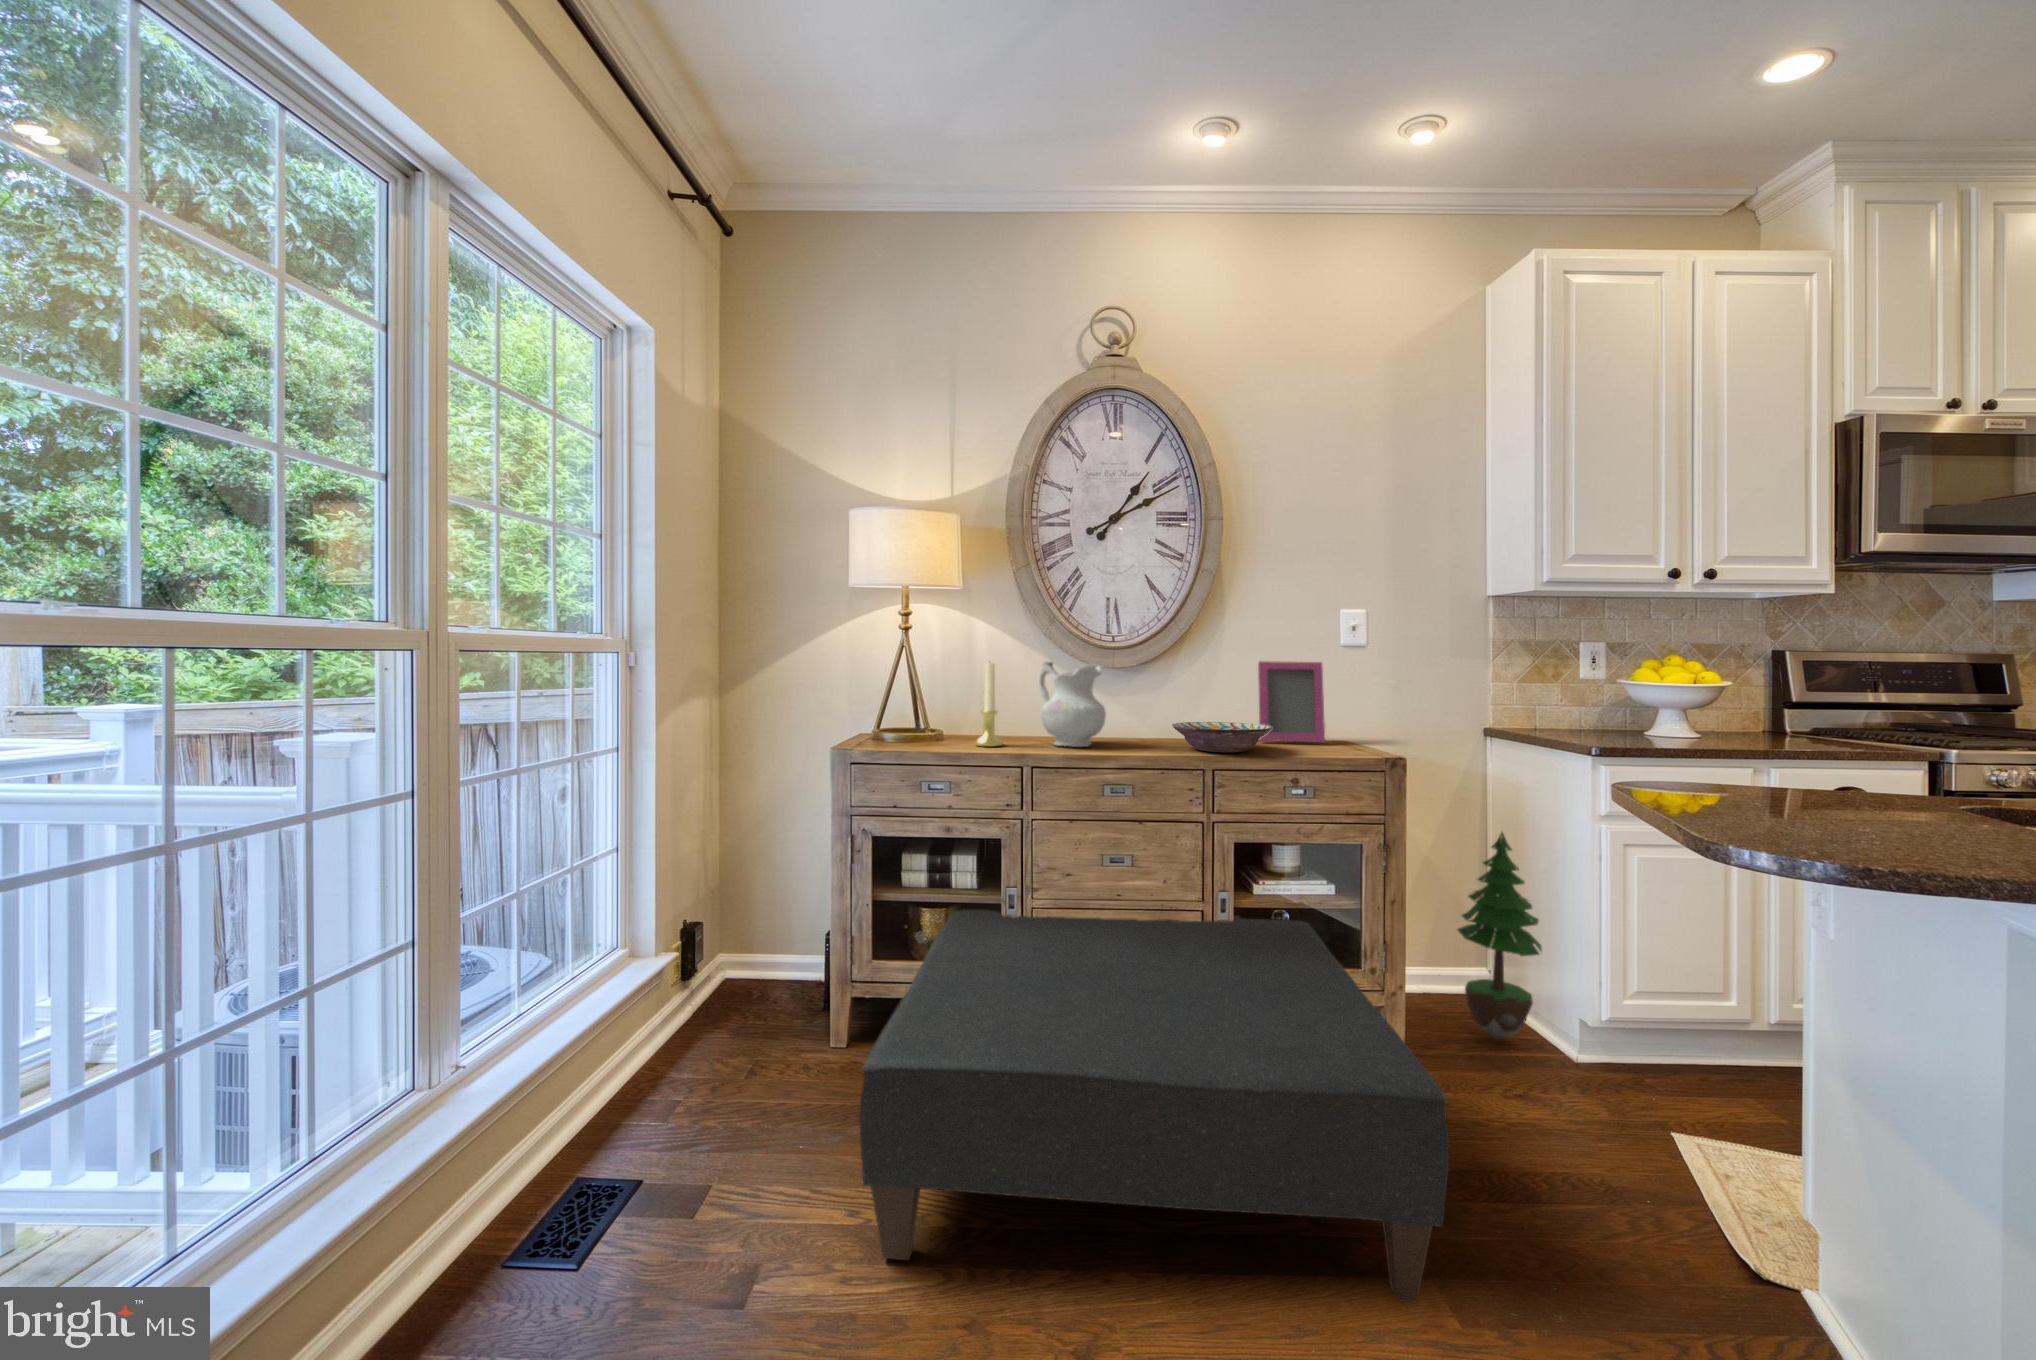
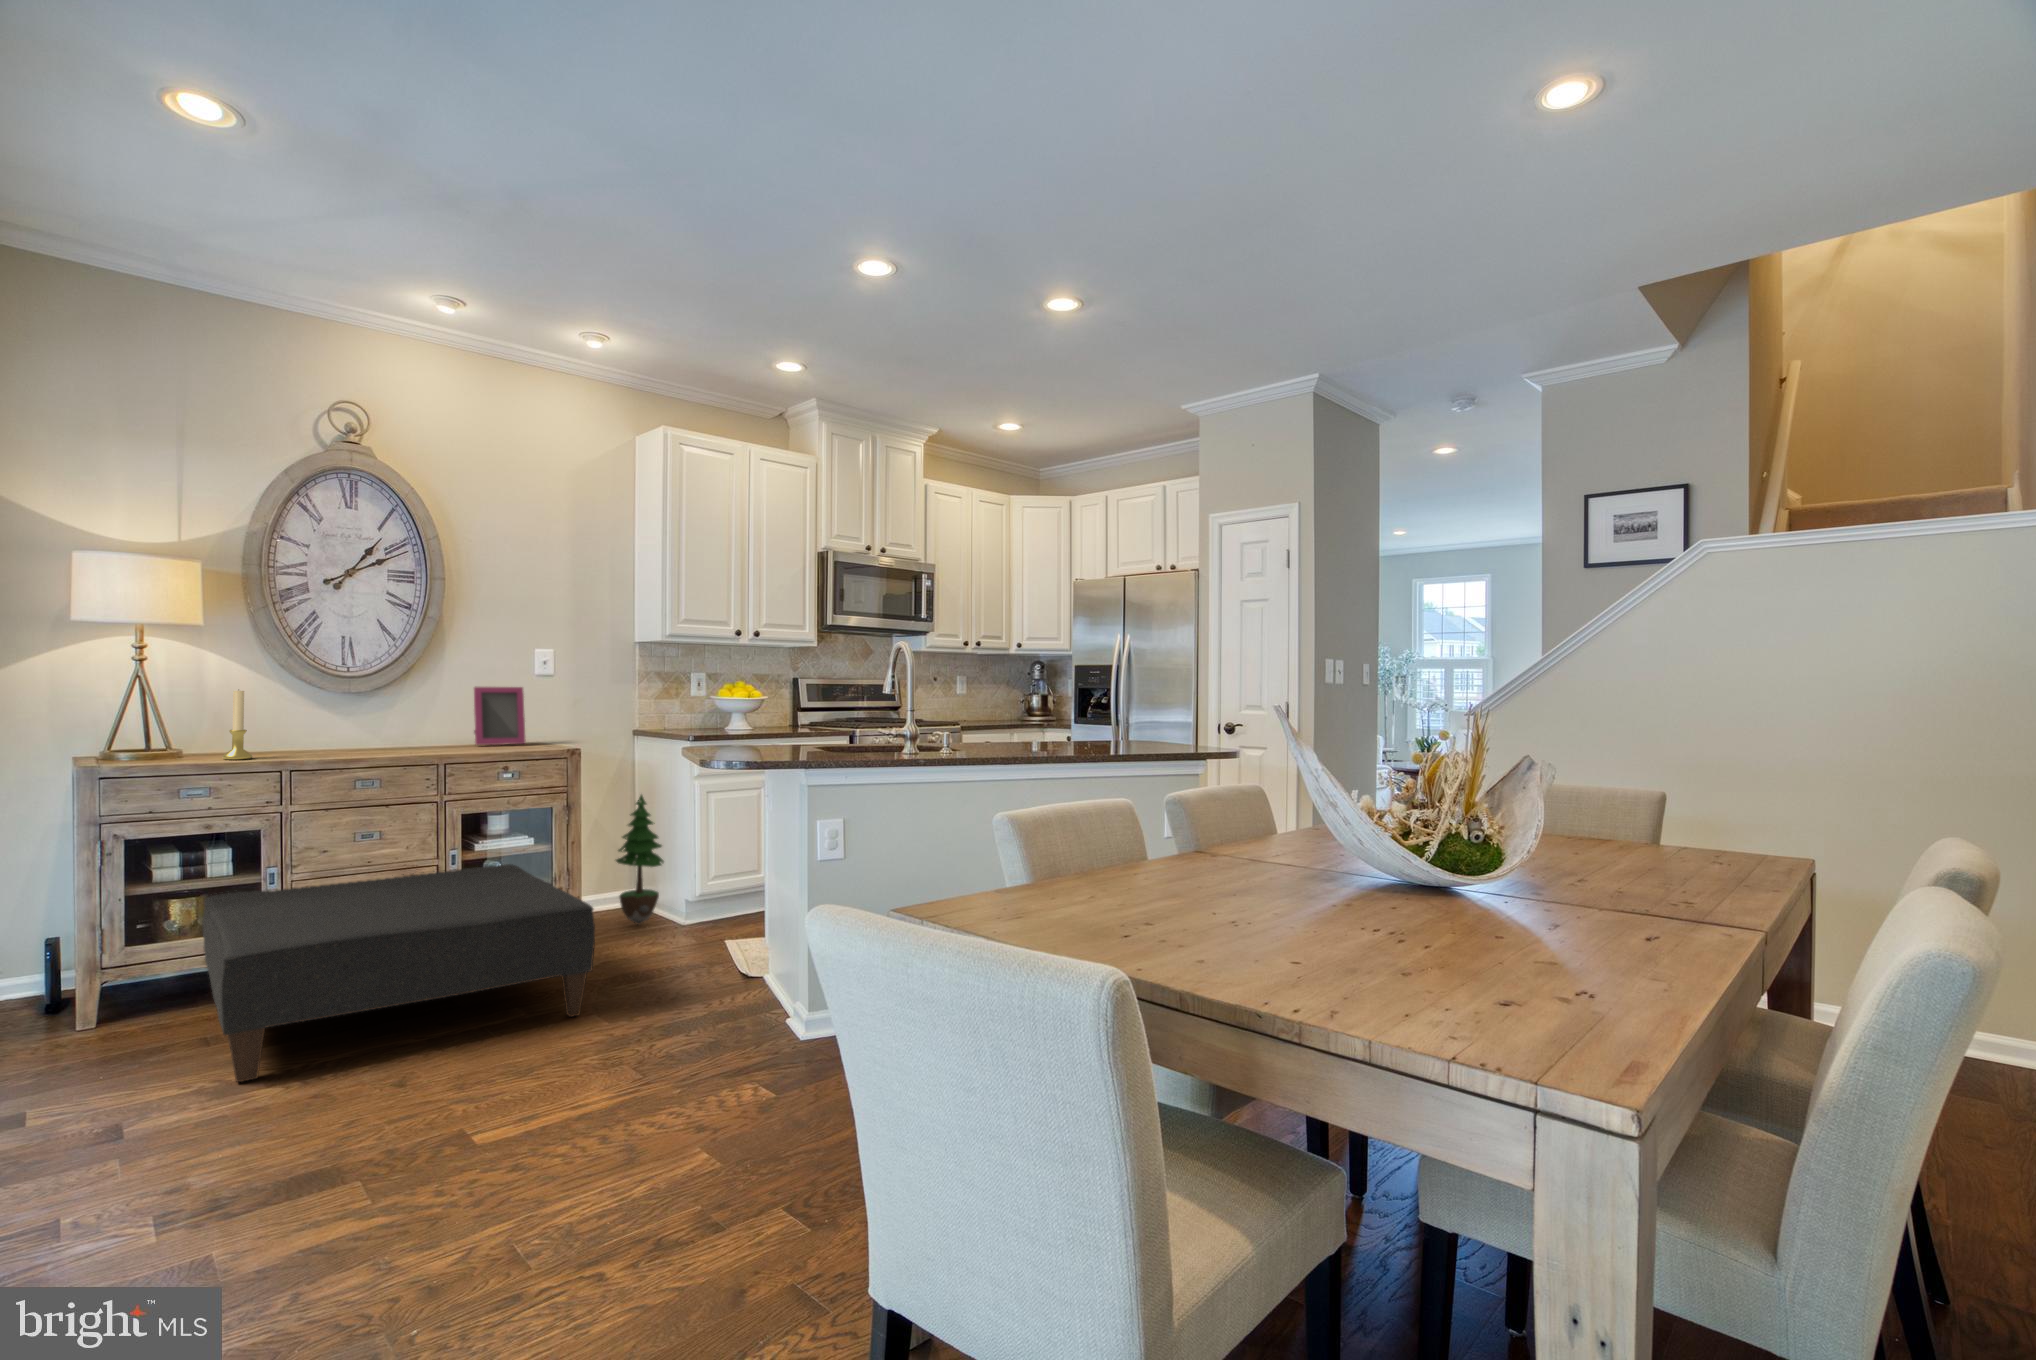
ceramic pitcher: present [1039,662,1106,747] -> none [282,688,349,756]
decorative bowl: present [1172,722,1272,752] -> none [408,732,488,753]

